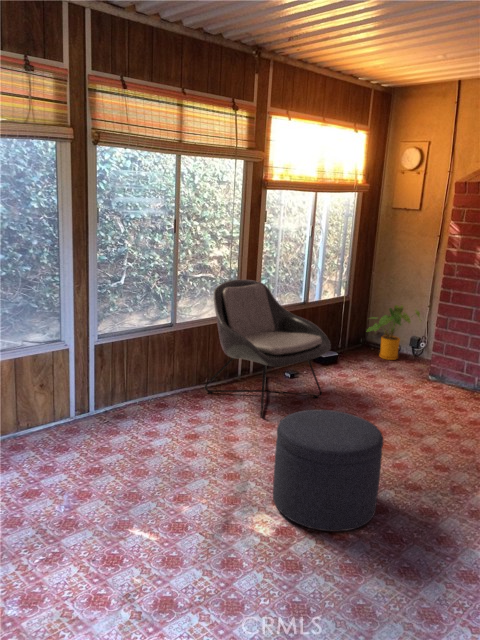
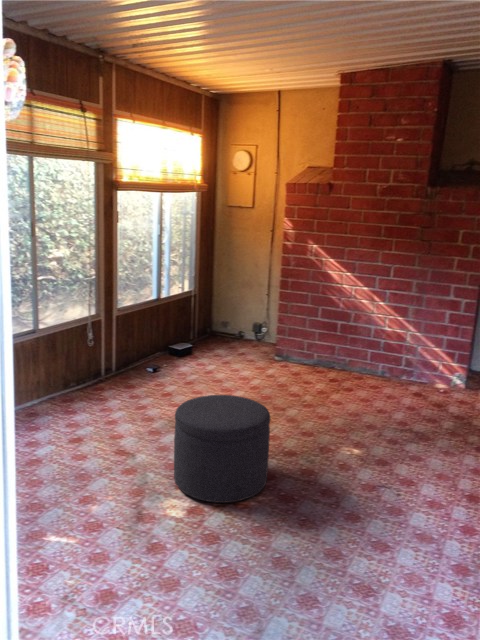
lounge chair: present [205,280,331,417] -> none [73,280,195,412]
house plant: present [367,305,421,360] -> none [214,296,261,346]

